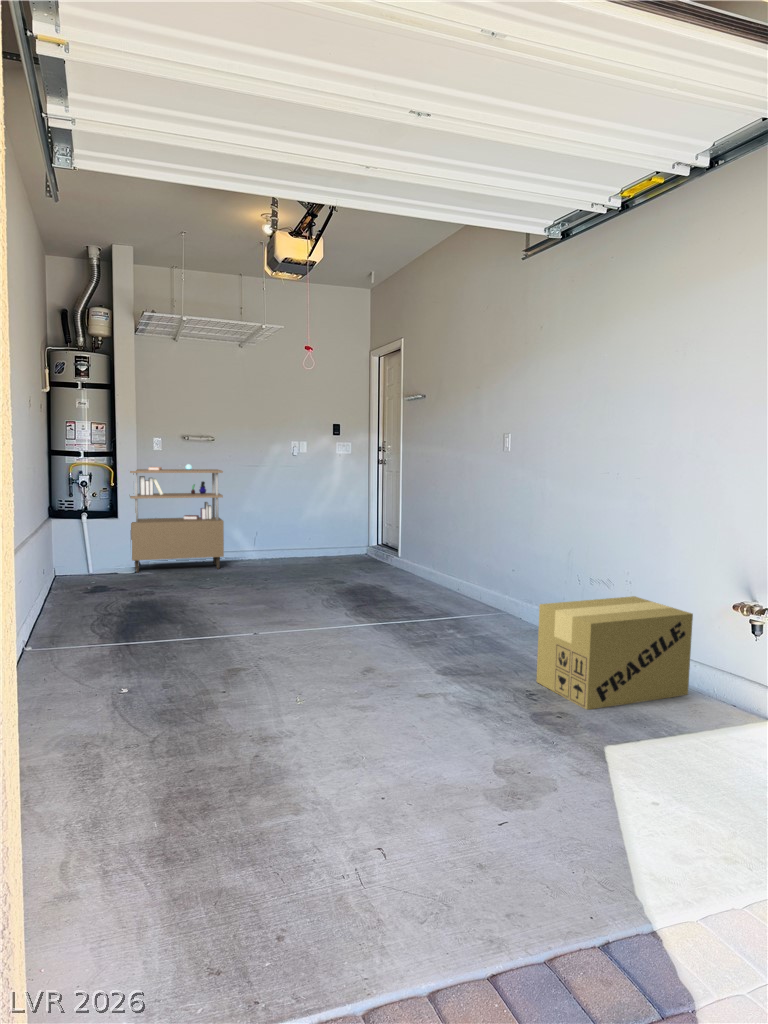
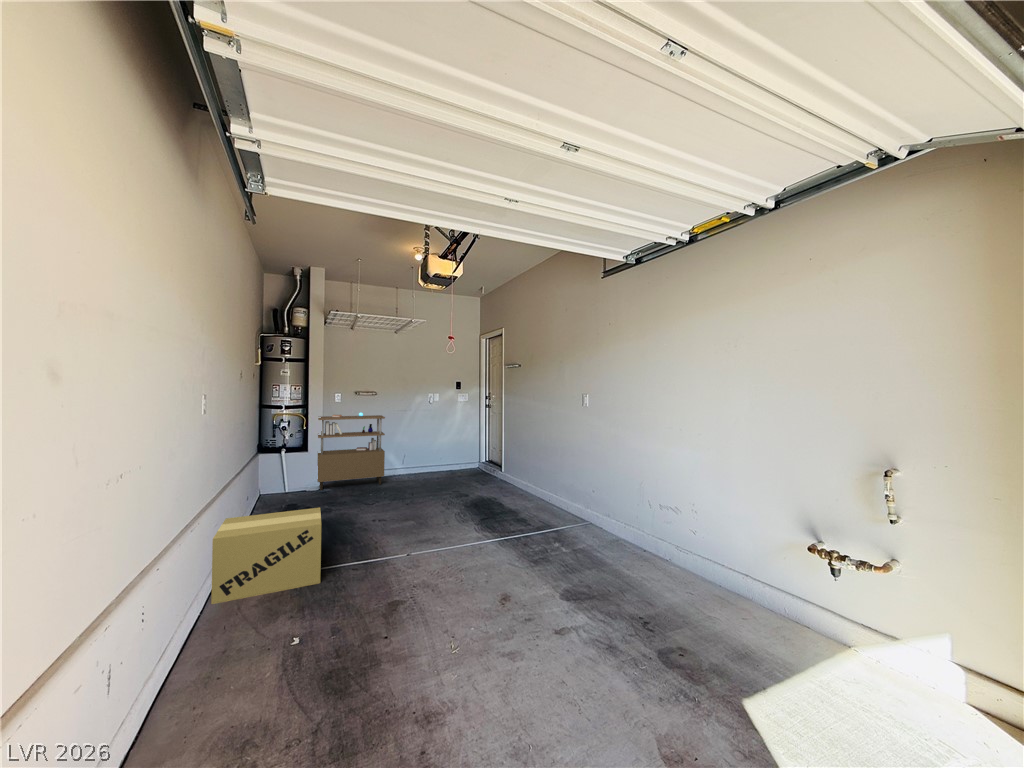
cardboard box: present [537,596,693,710] -> present [211,508,321,604]

